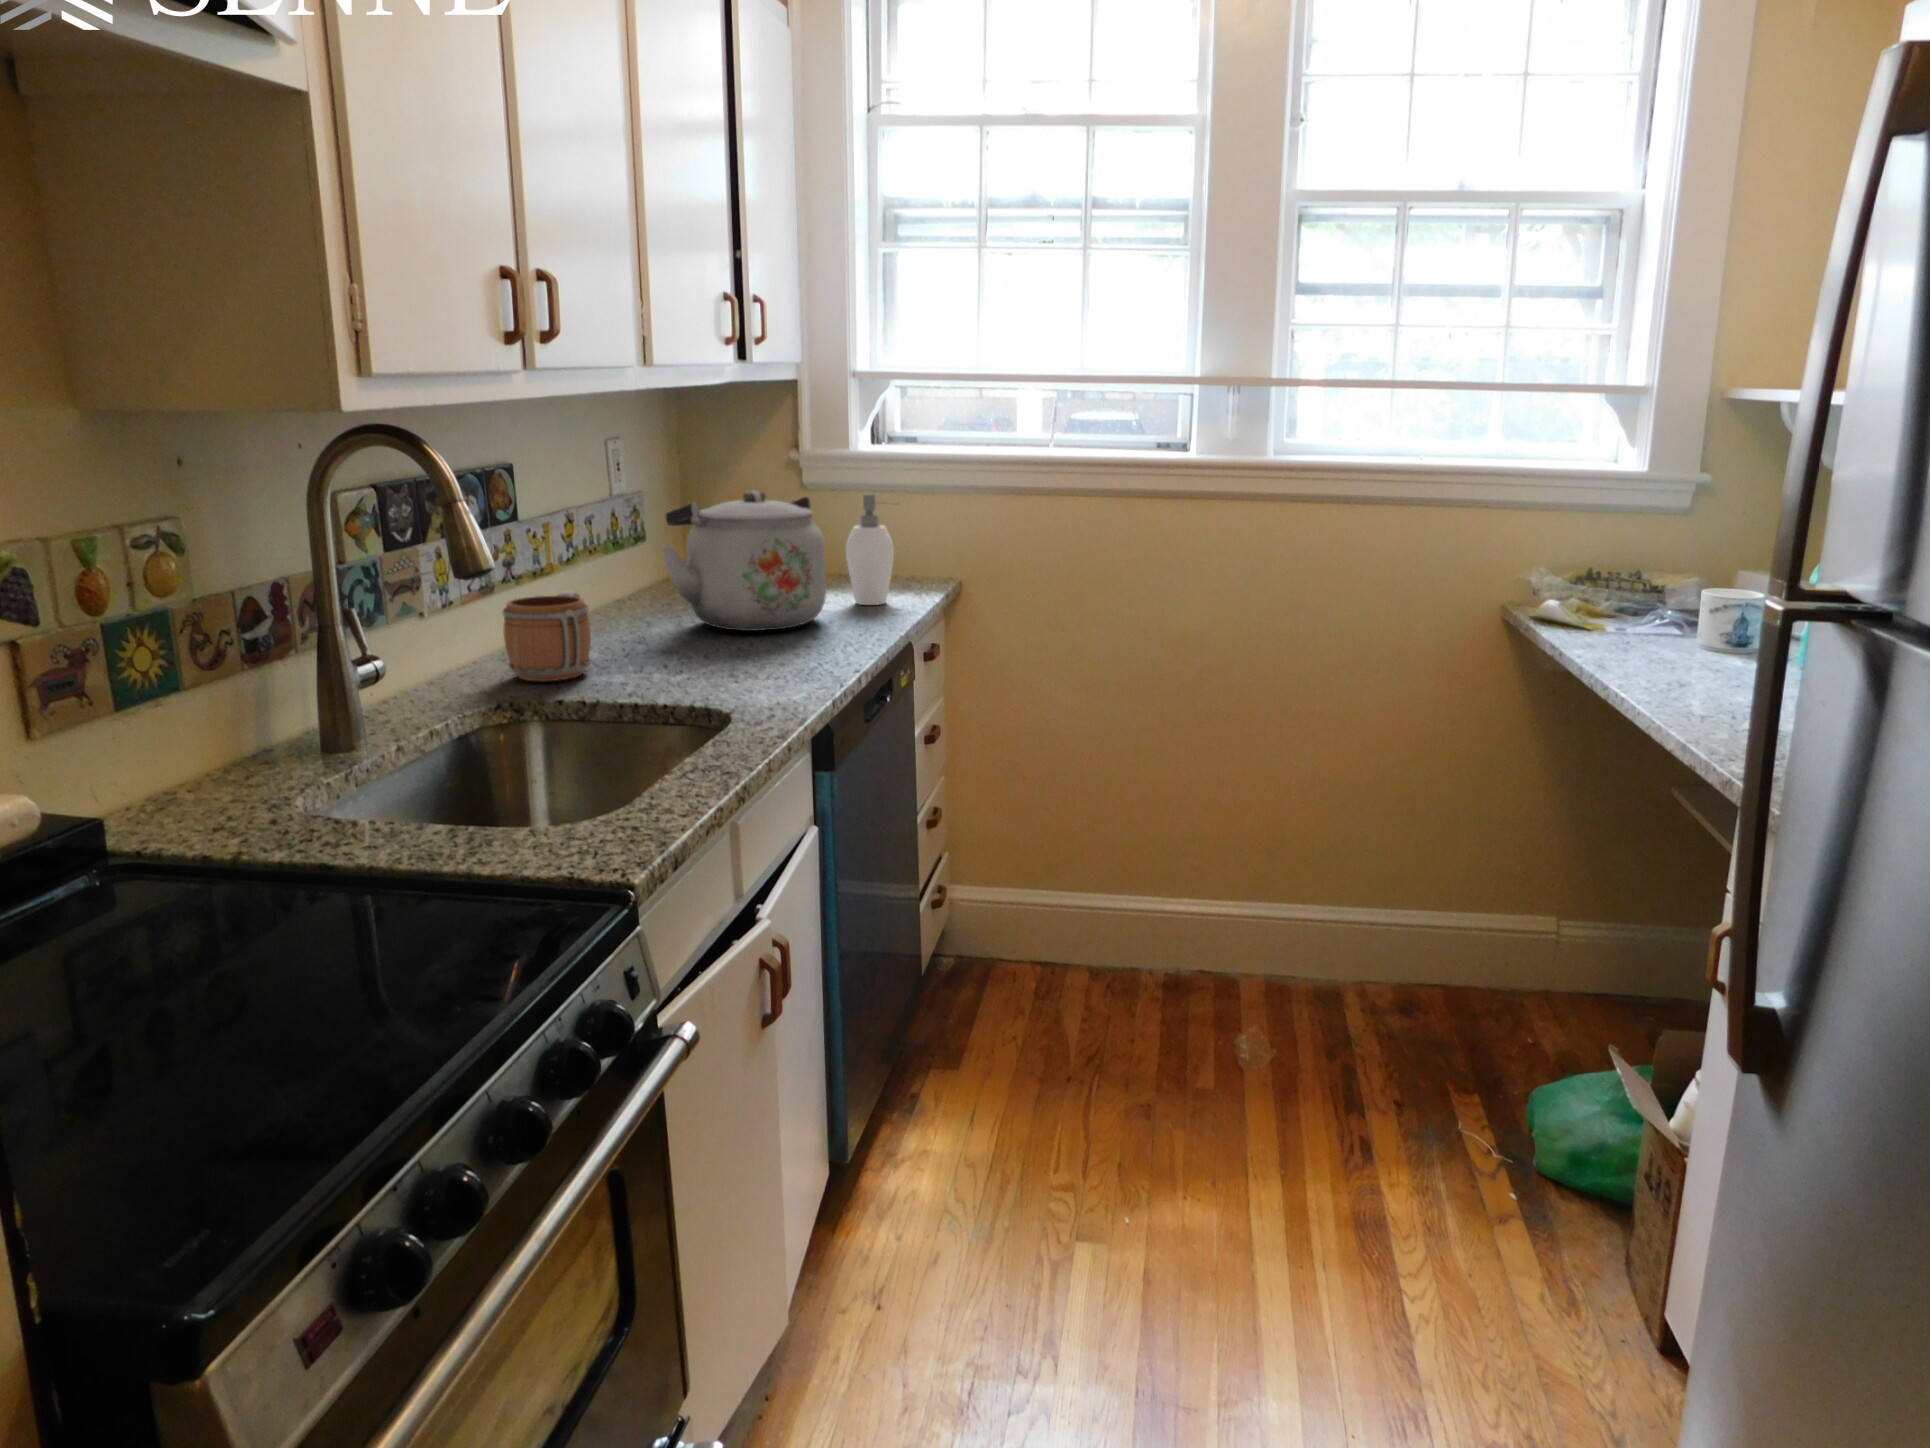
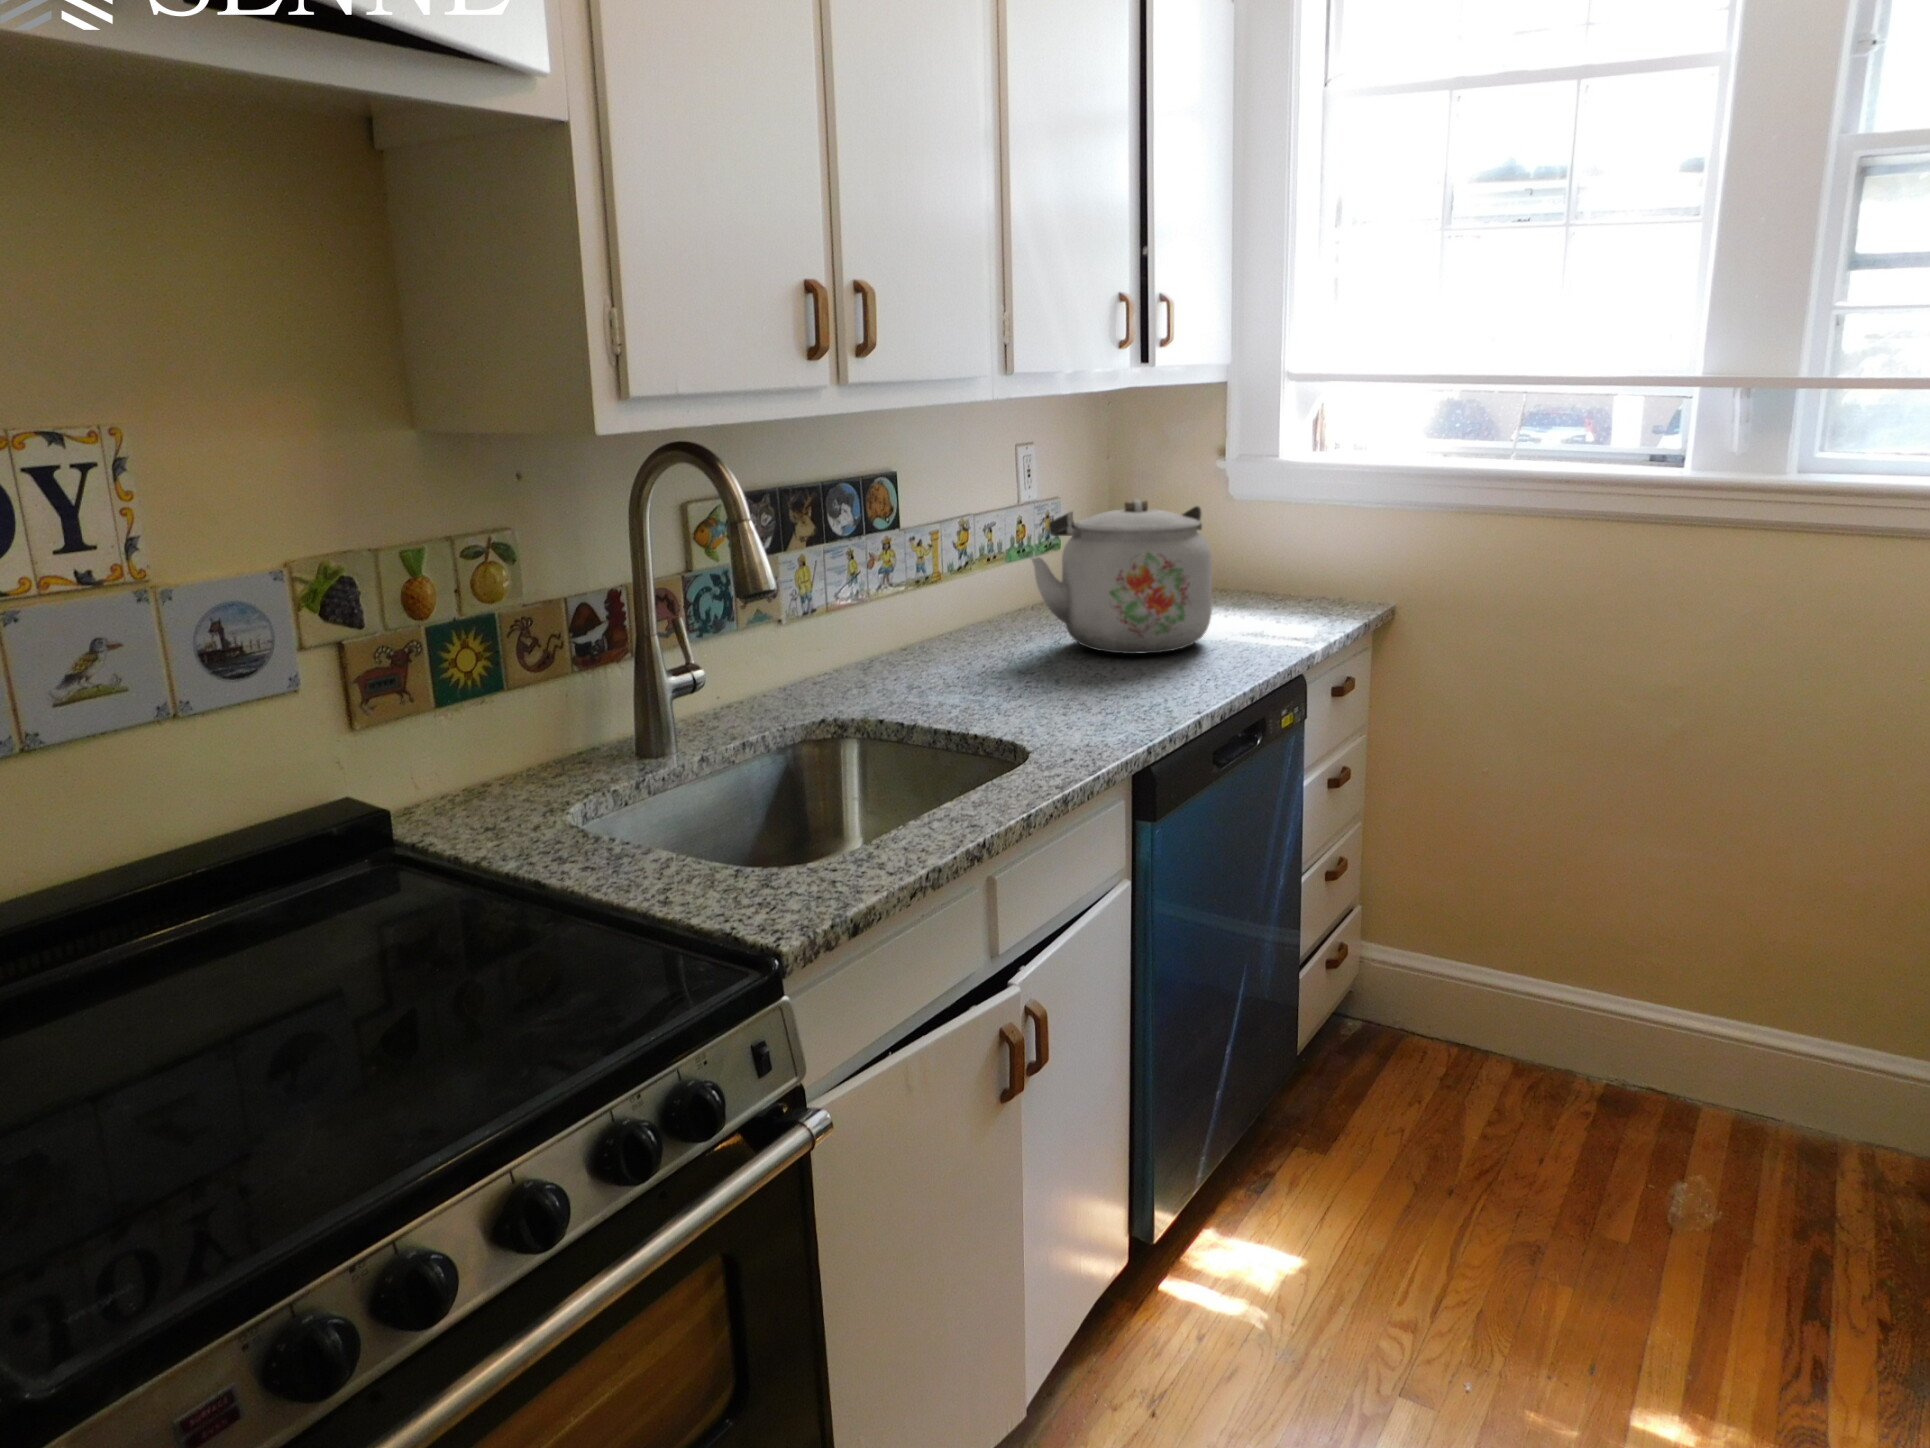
soap dispenser: present [846,494,894,605] -> none [1248,503,1309,629]
mug: present [502,590,591,681] -> none [847,602,940,698]

